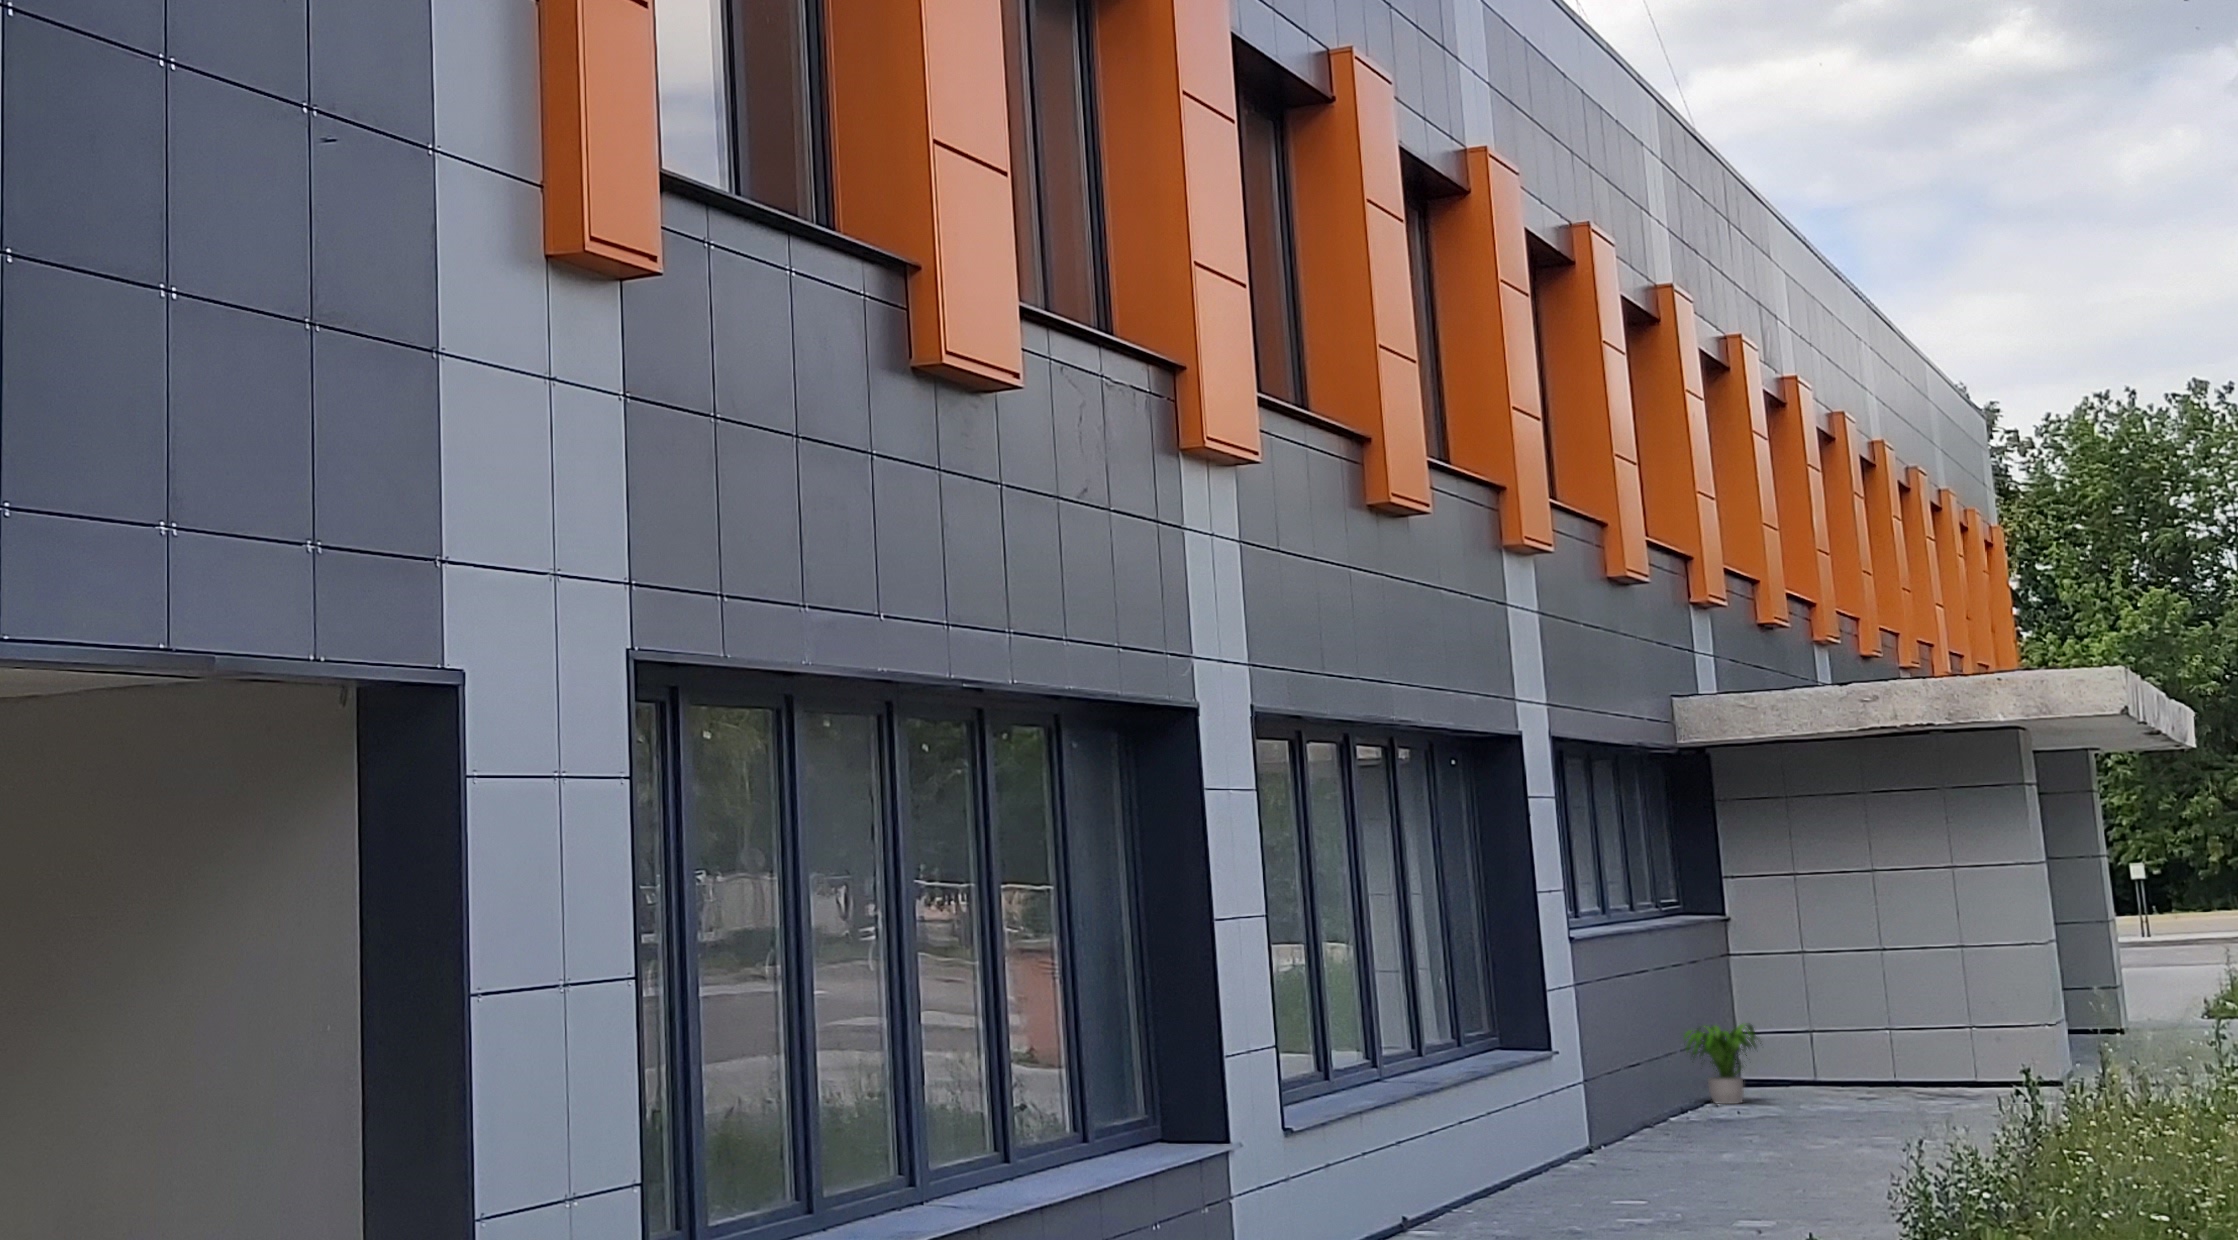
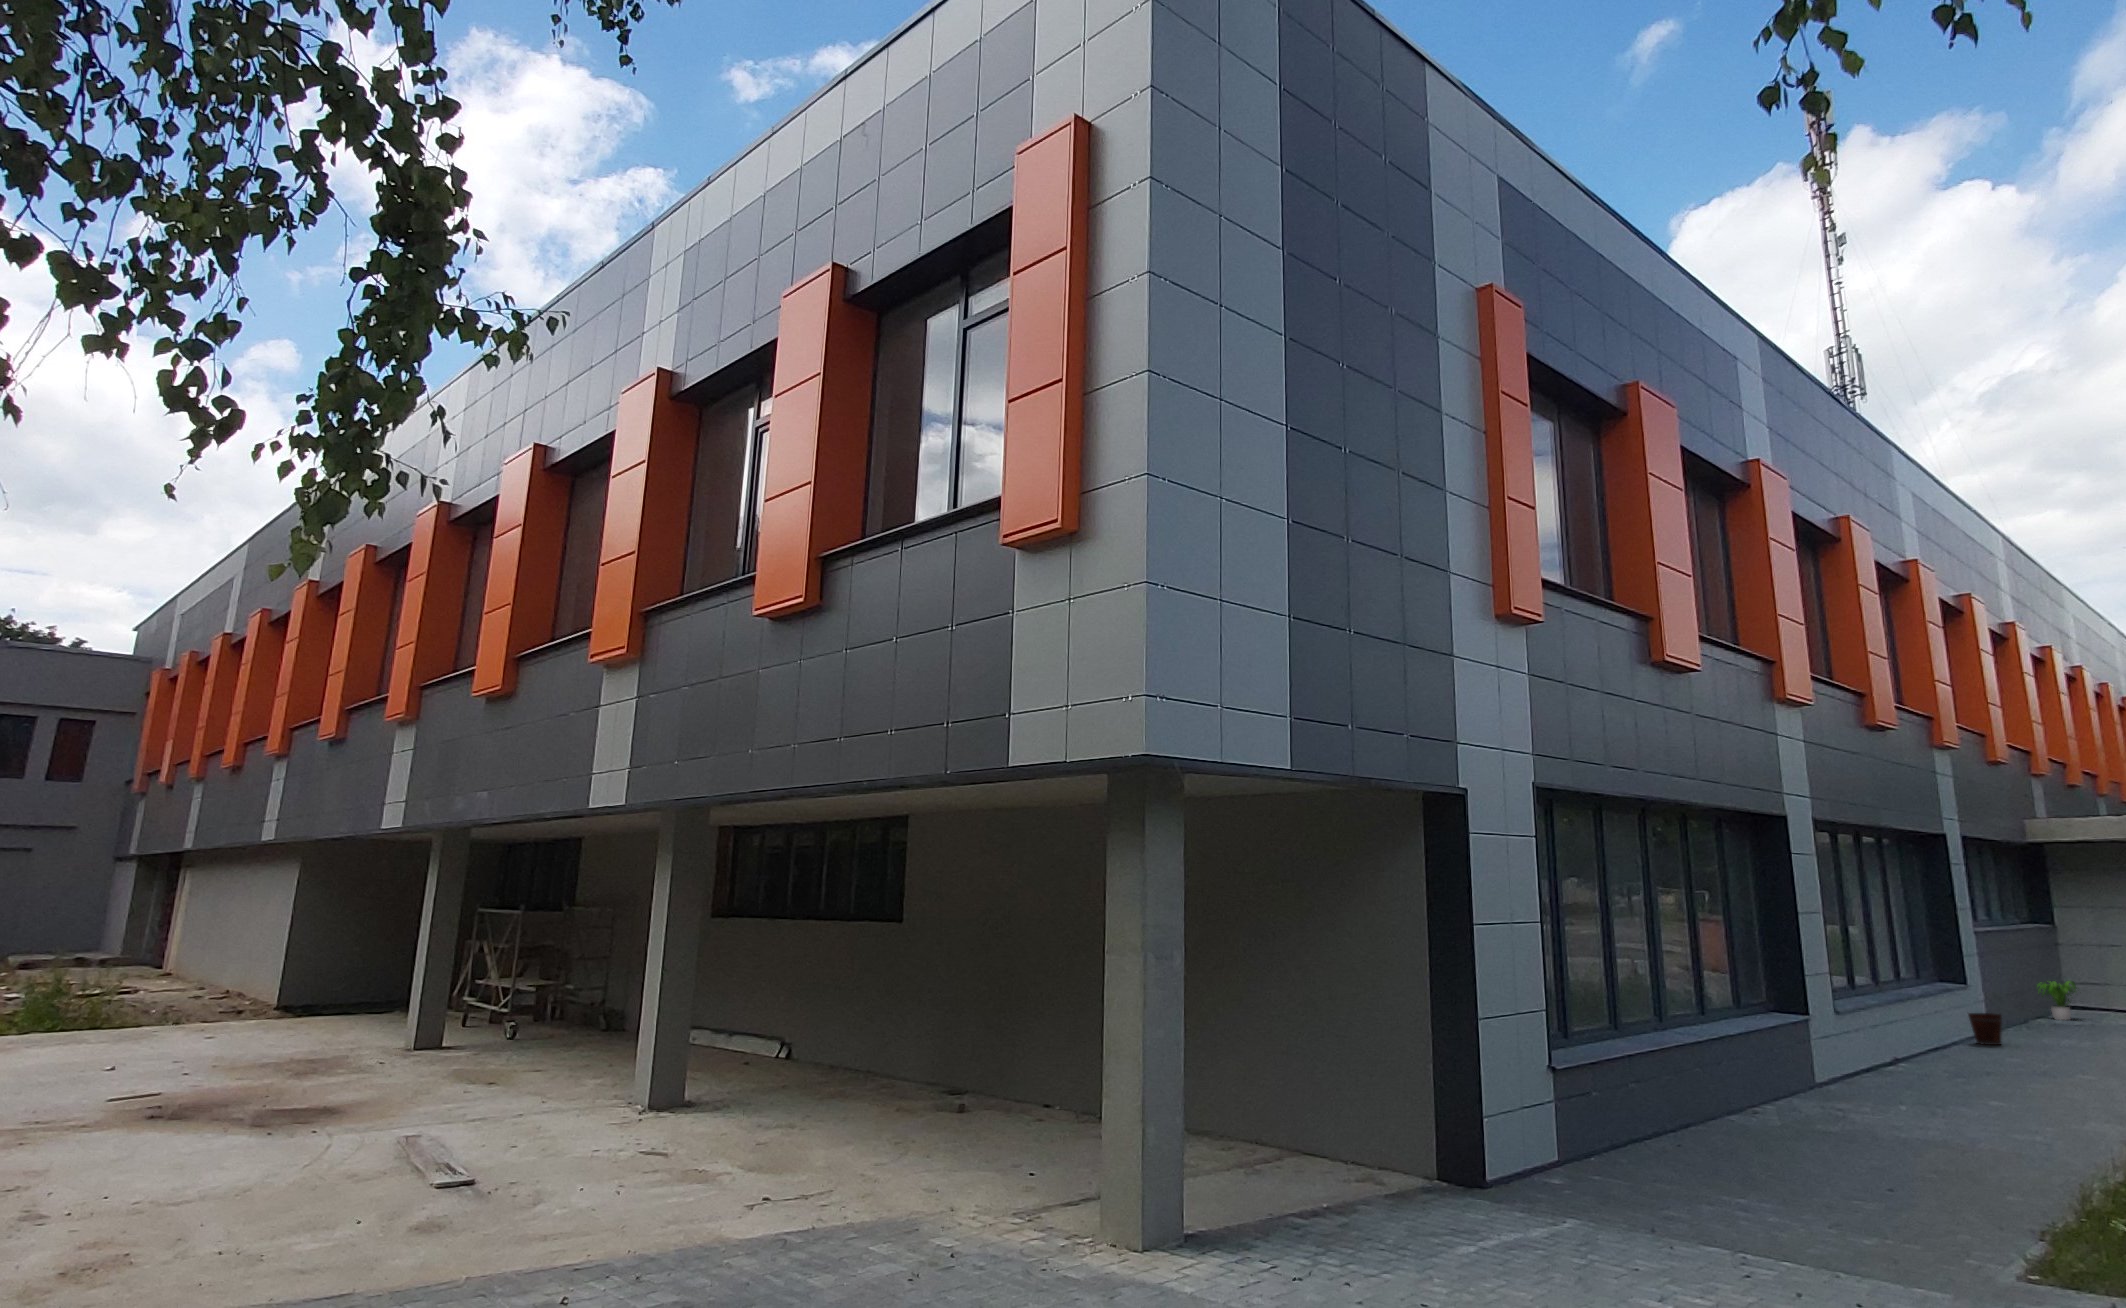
bucket: none [1550,1104,1614,1170] -> present [1968,1013,2002,1045]

